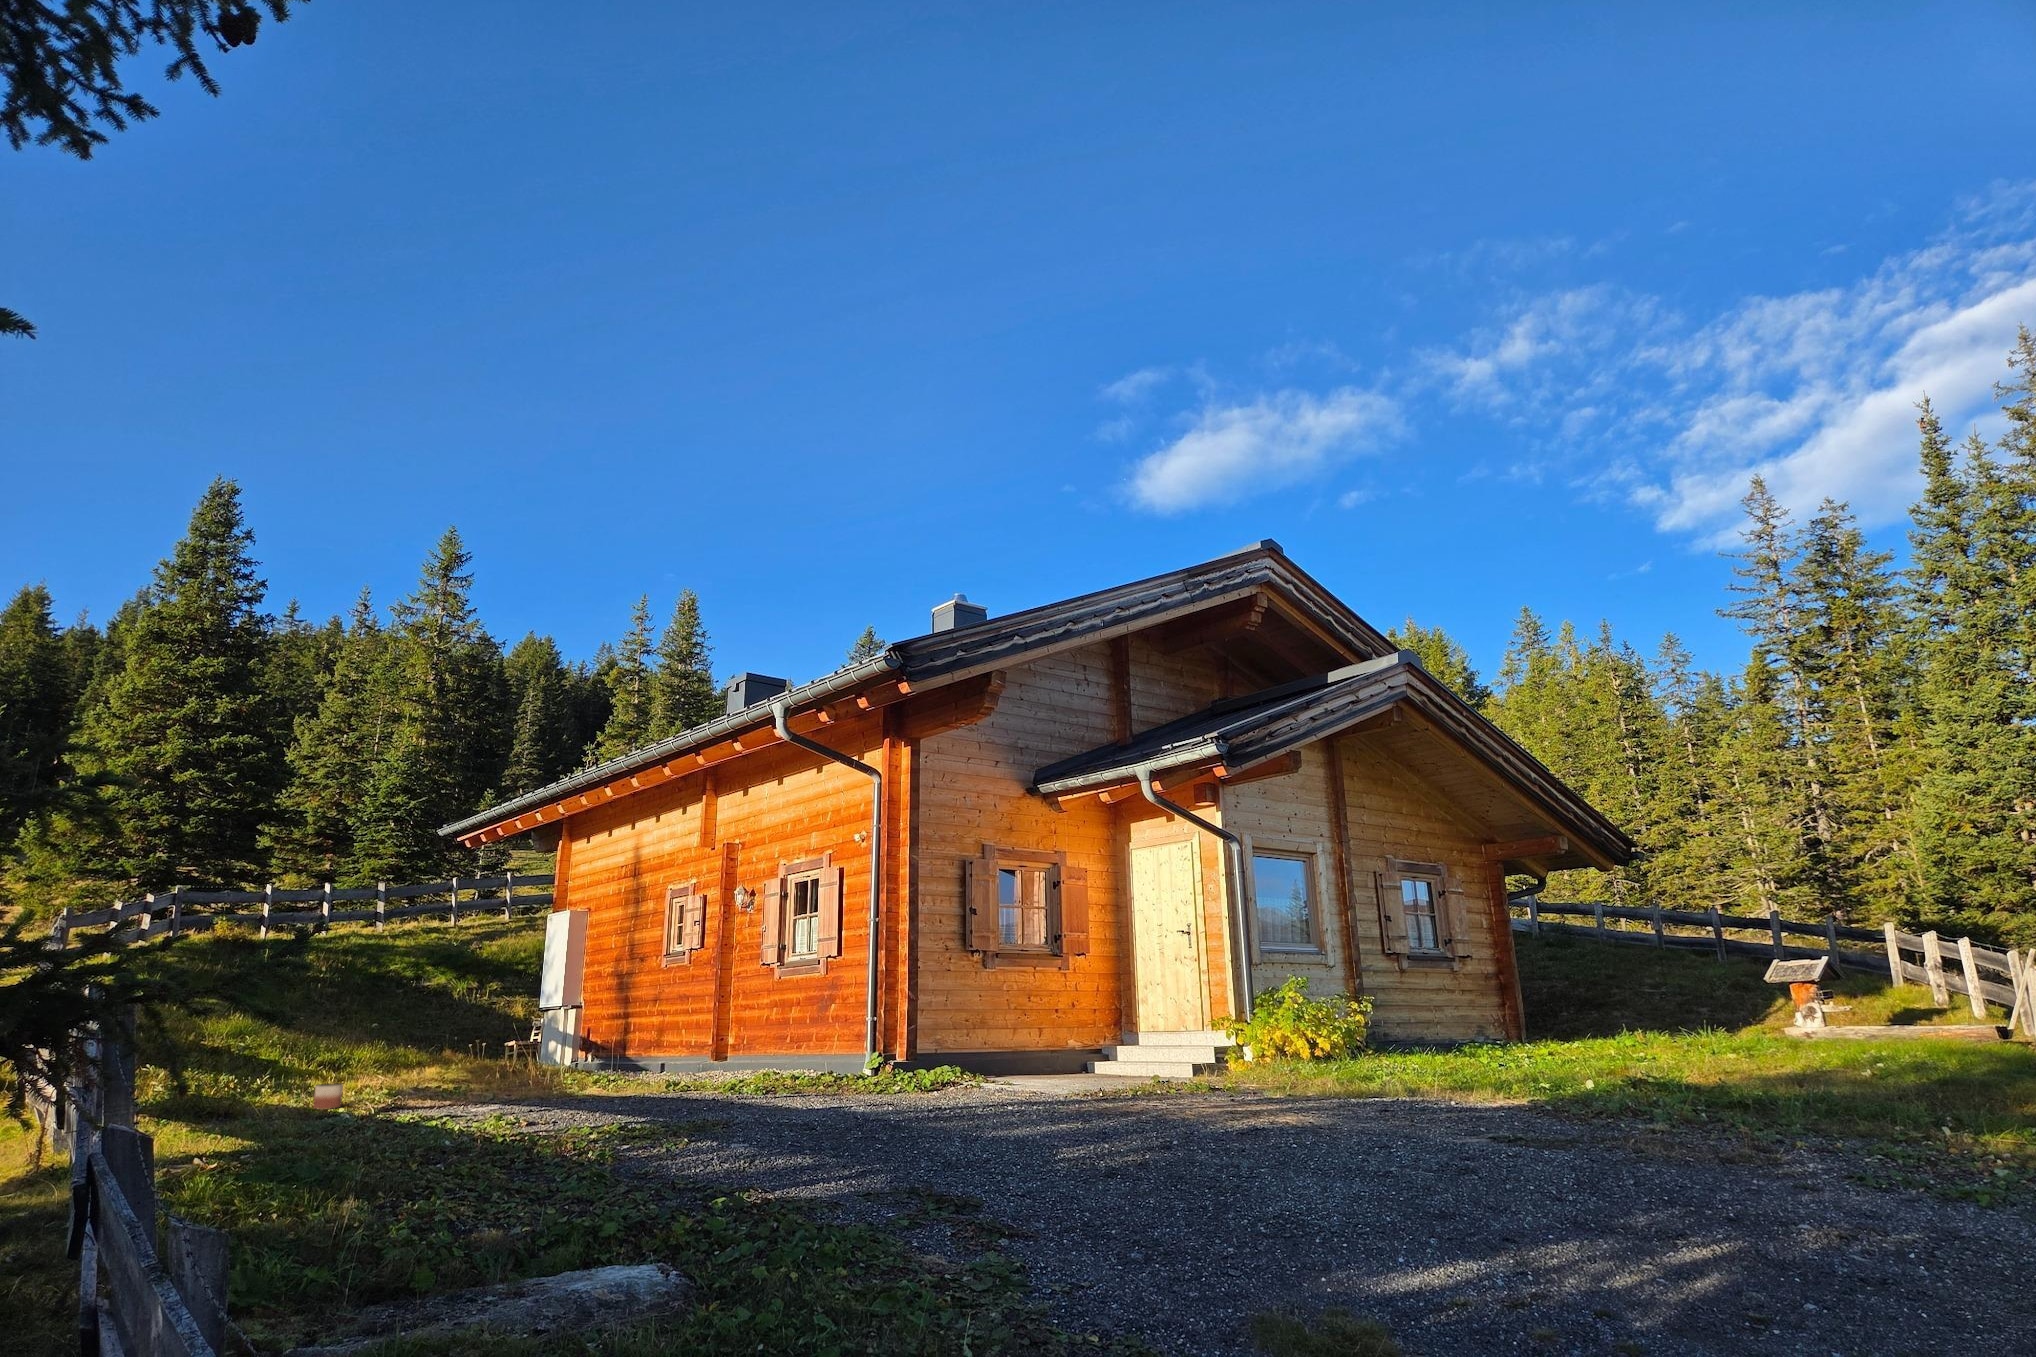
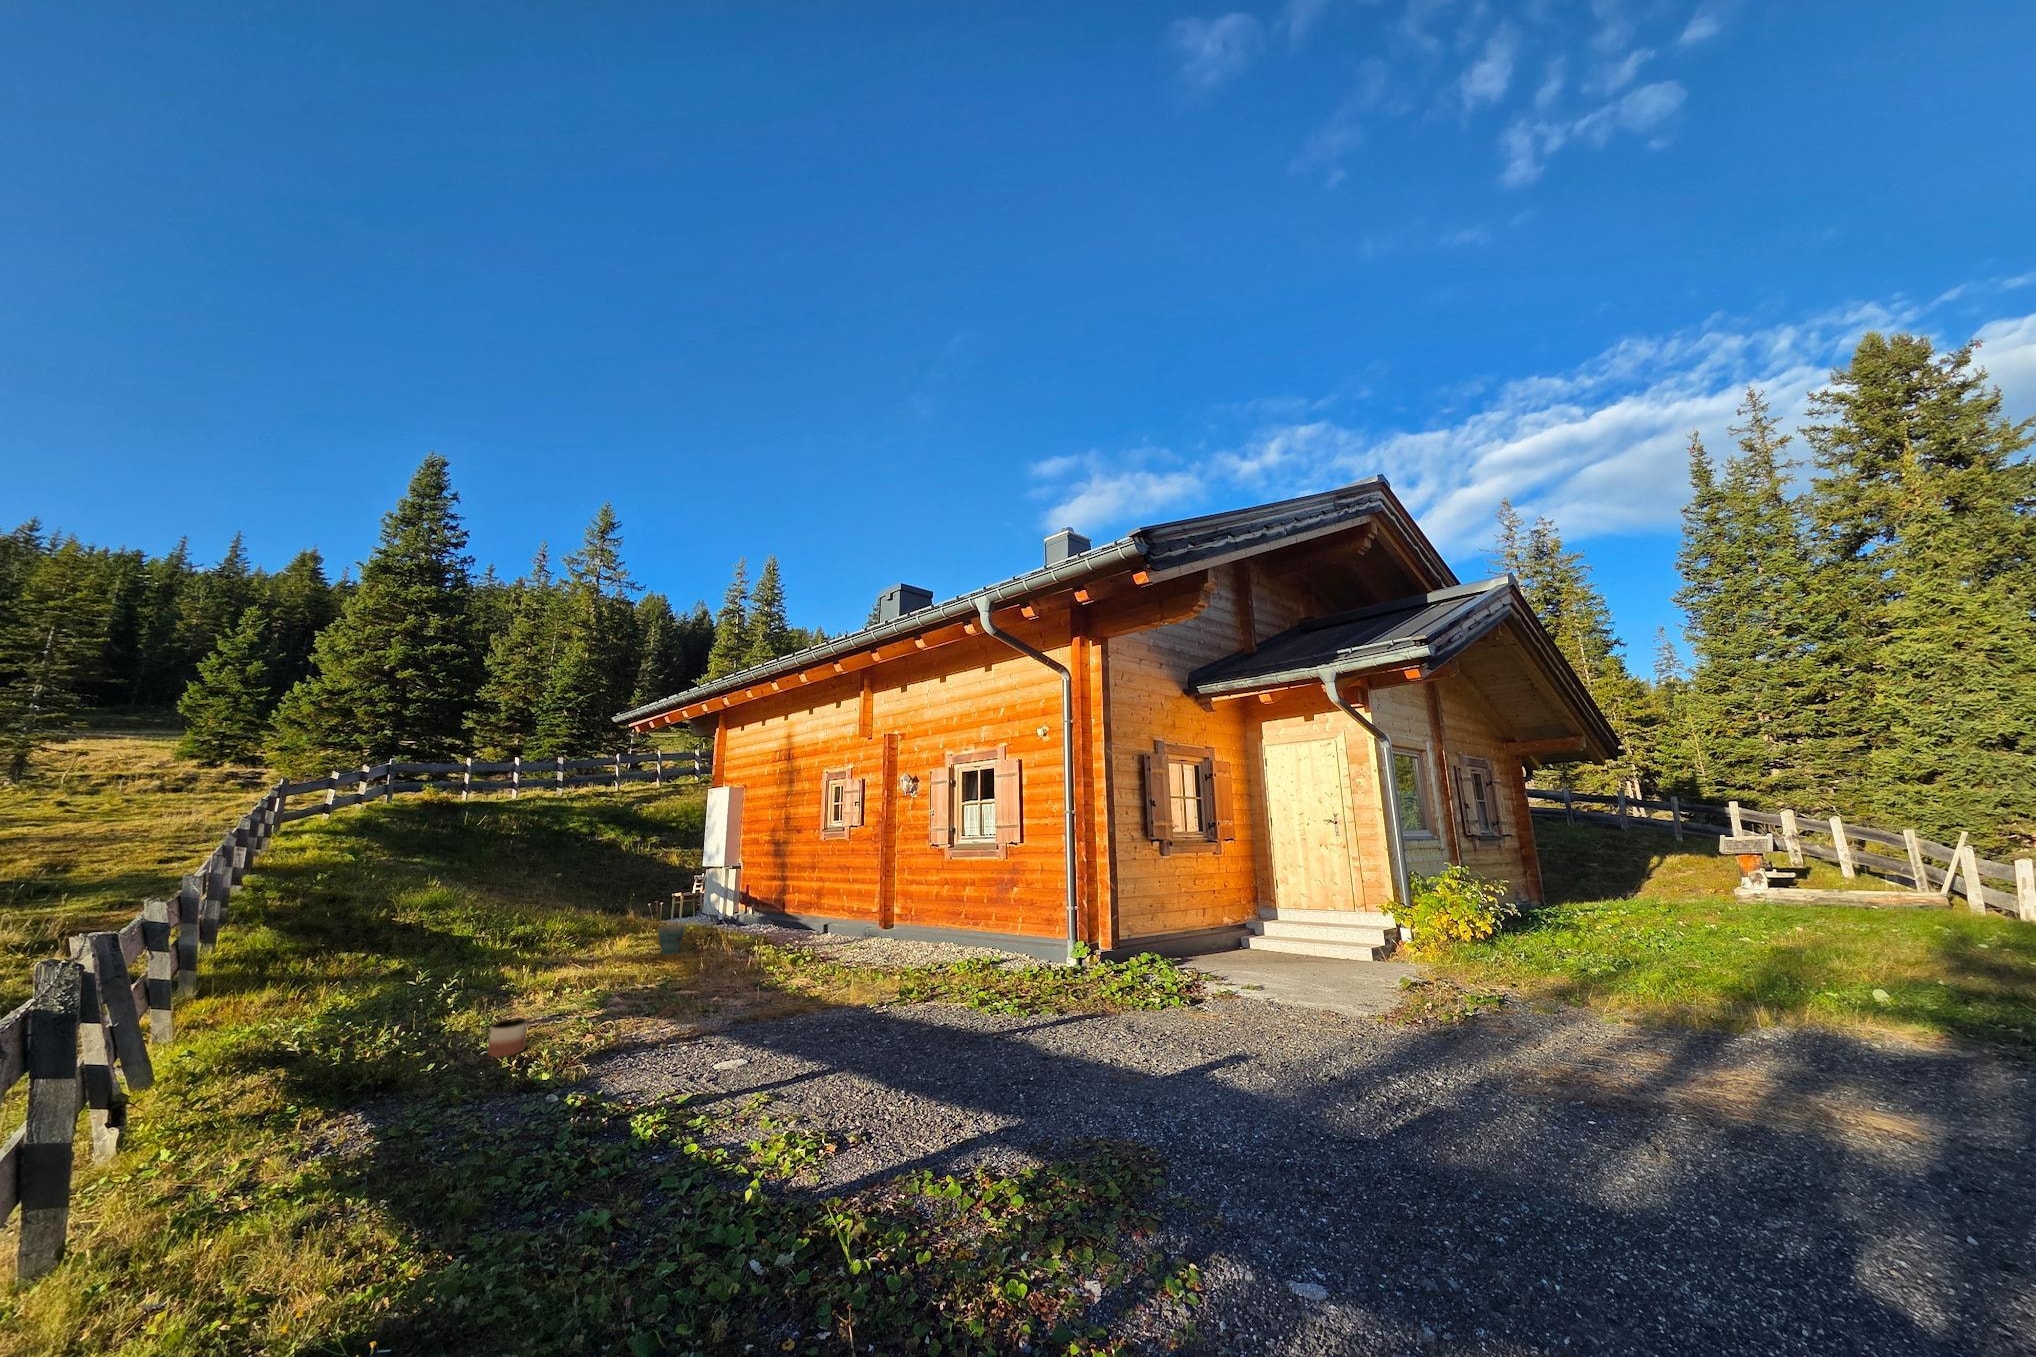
bucket: none [466,1044,495,1073] -> present [658,925,686,954]

